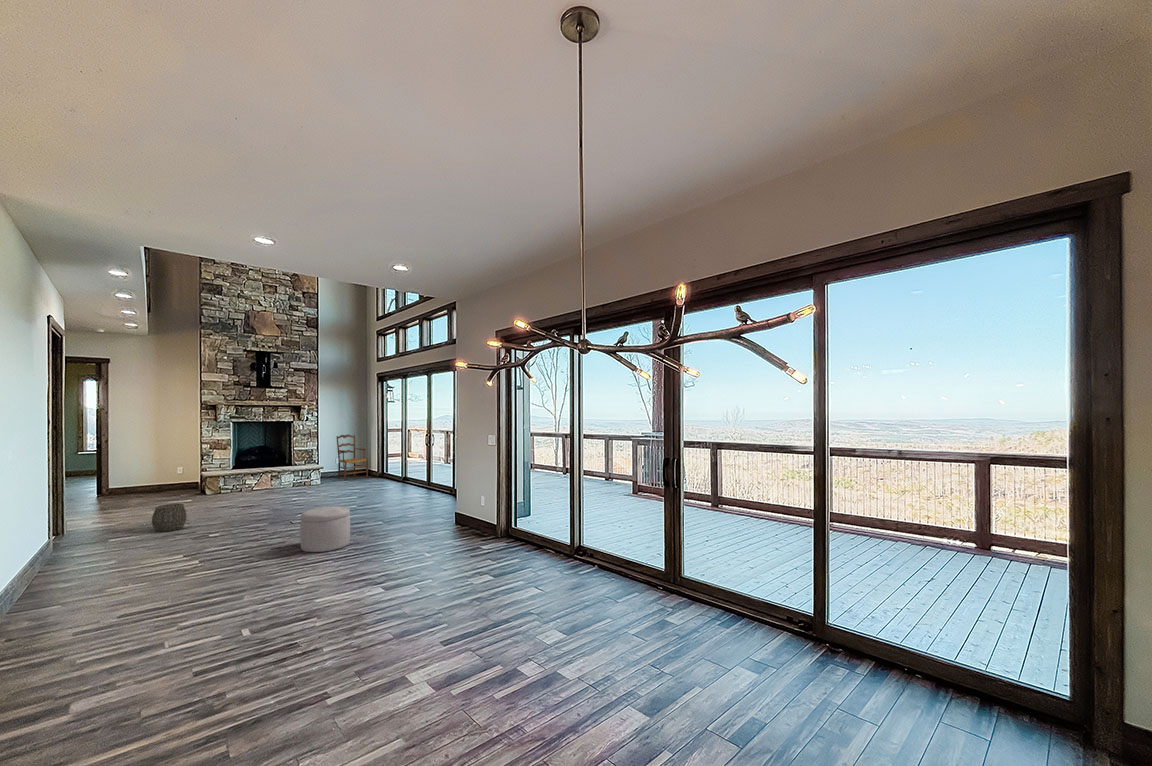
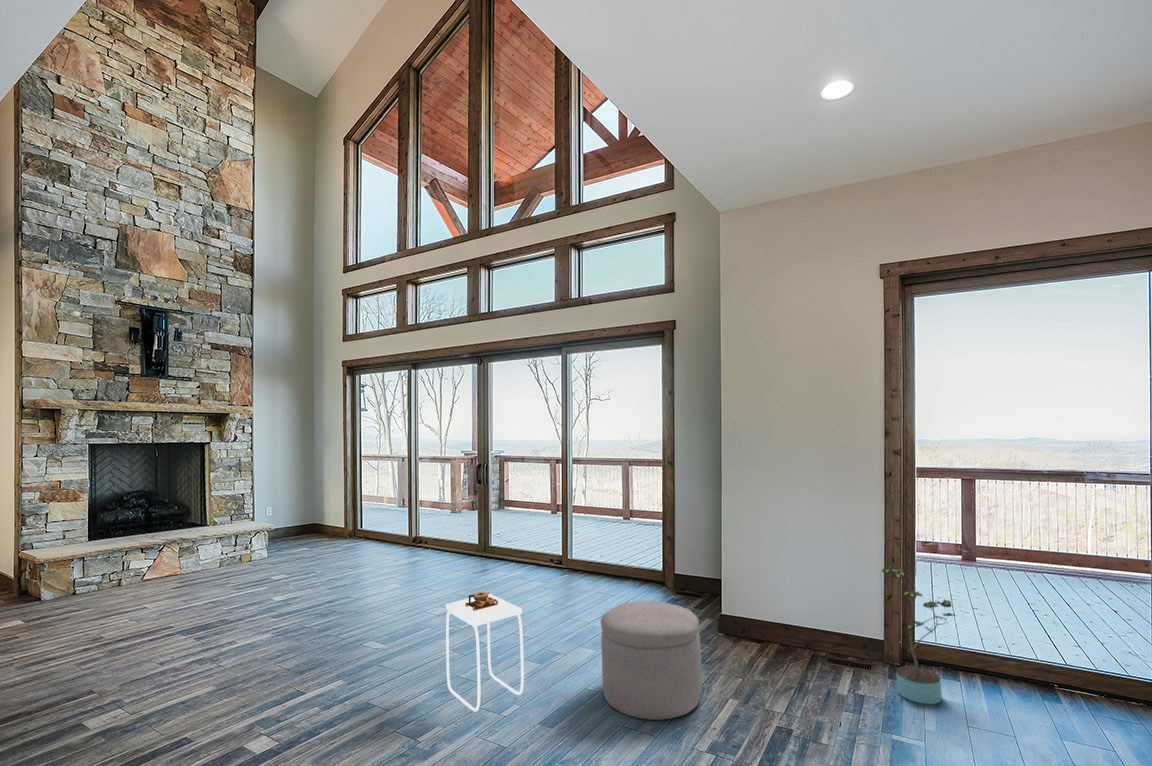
armchair: present [337,435,368,480] -> none [272,464,330,545]
side table: none [258,495,291,542] -> present [446,592,524,712]
potted plant: none [403,499,440,563] -> present [882,568,954,704]
woven basket: present [152,504,187,532] -> none [85,641,177,729]

